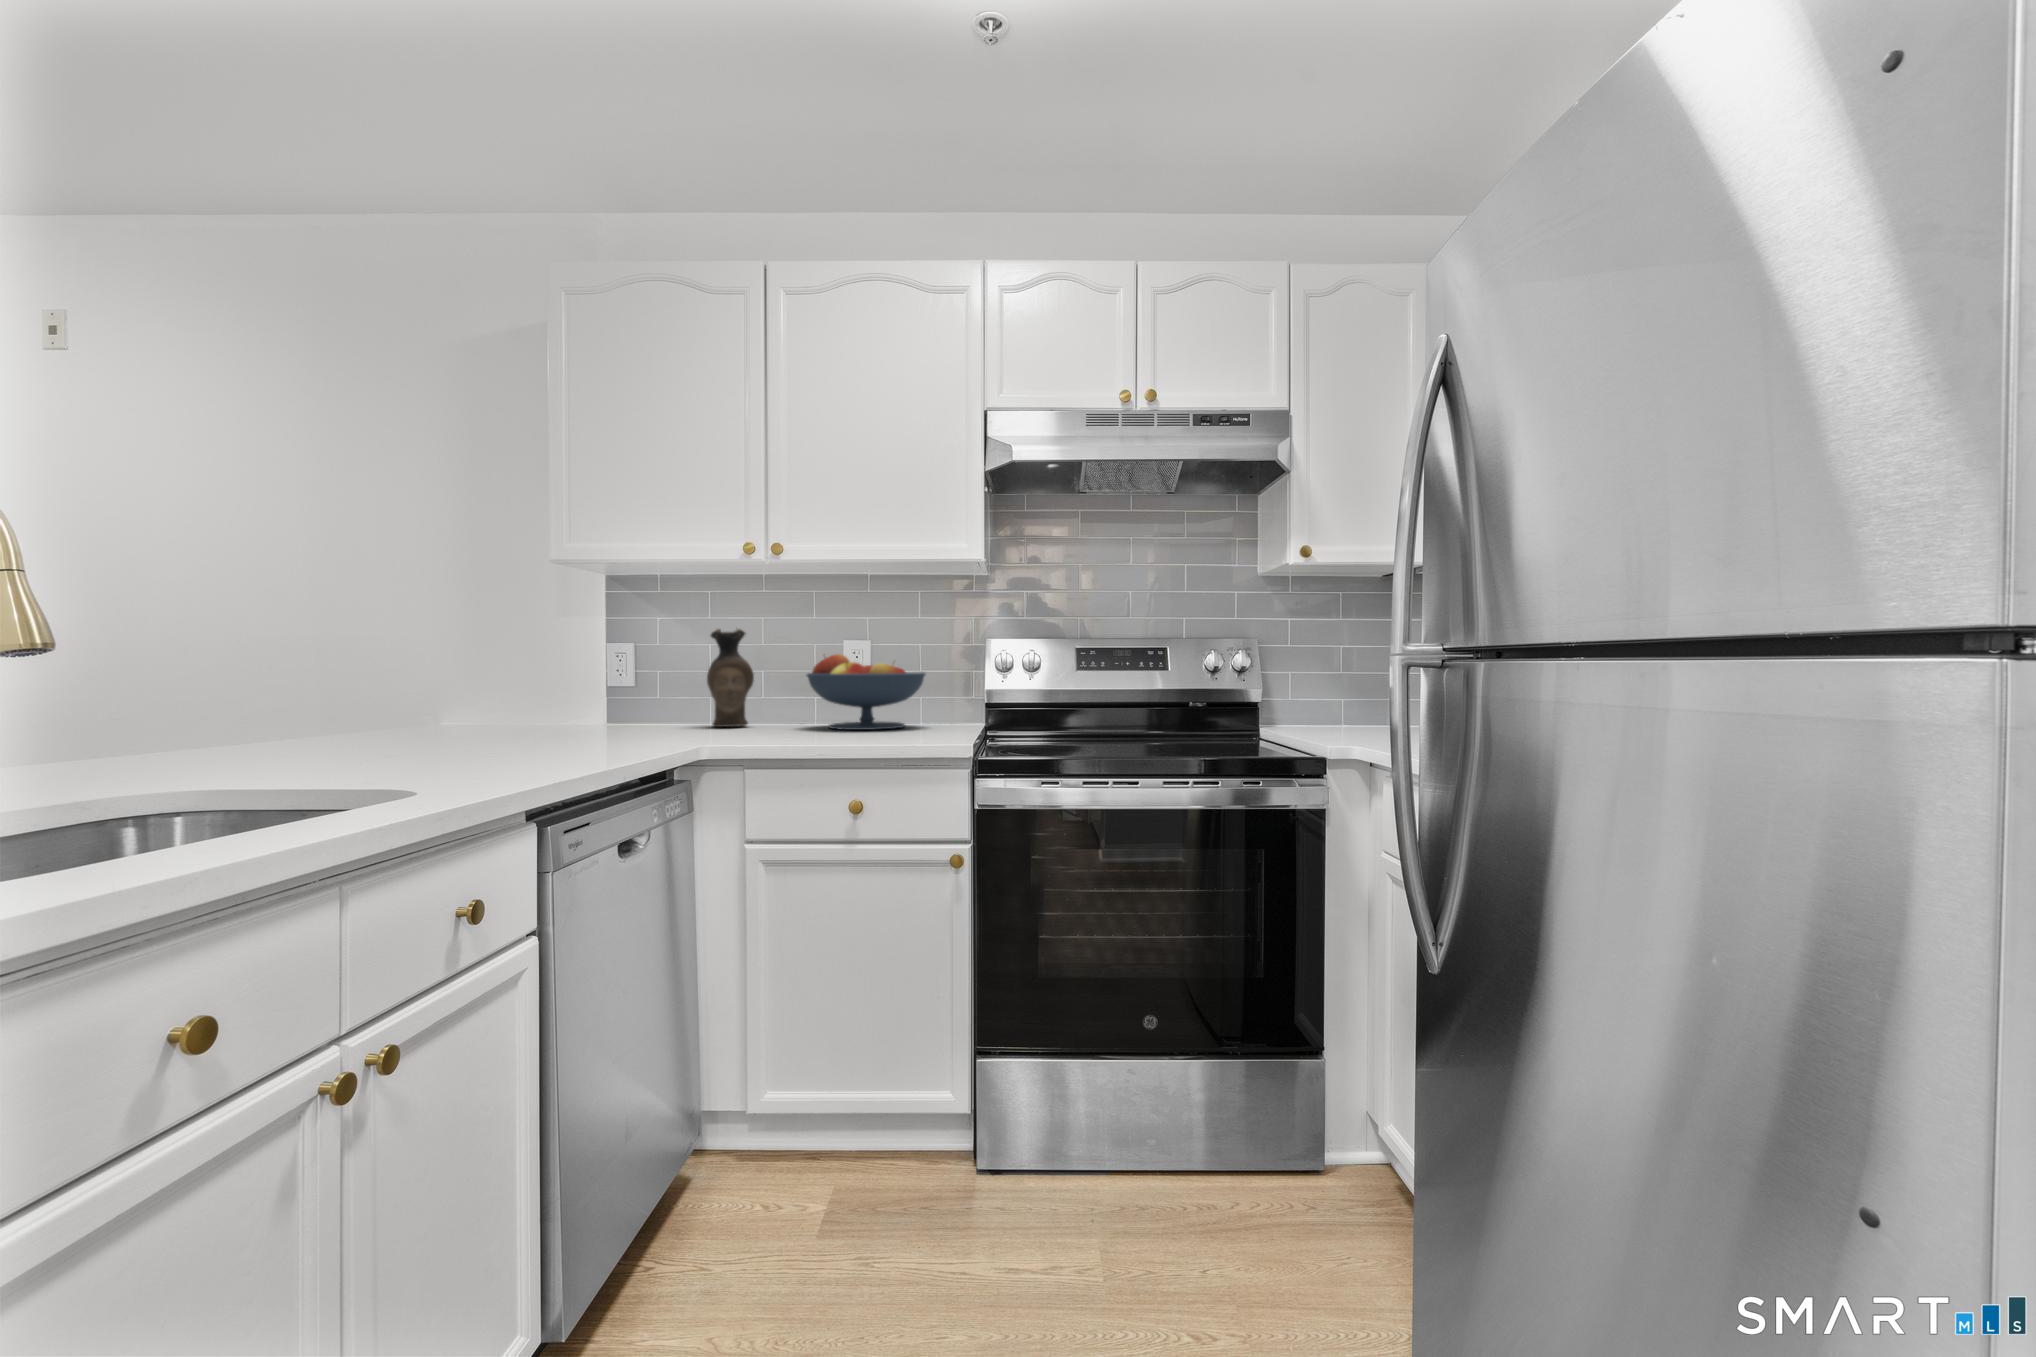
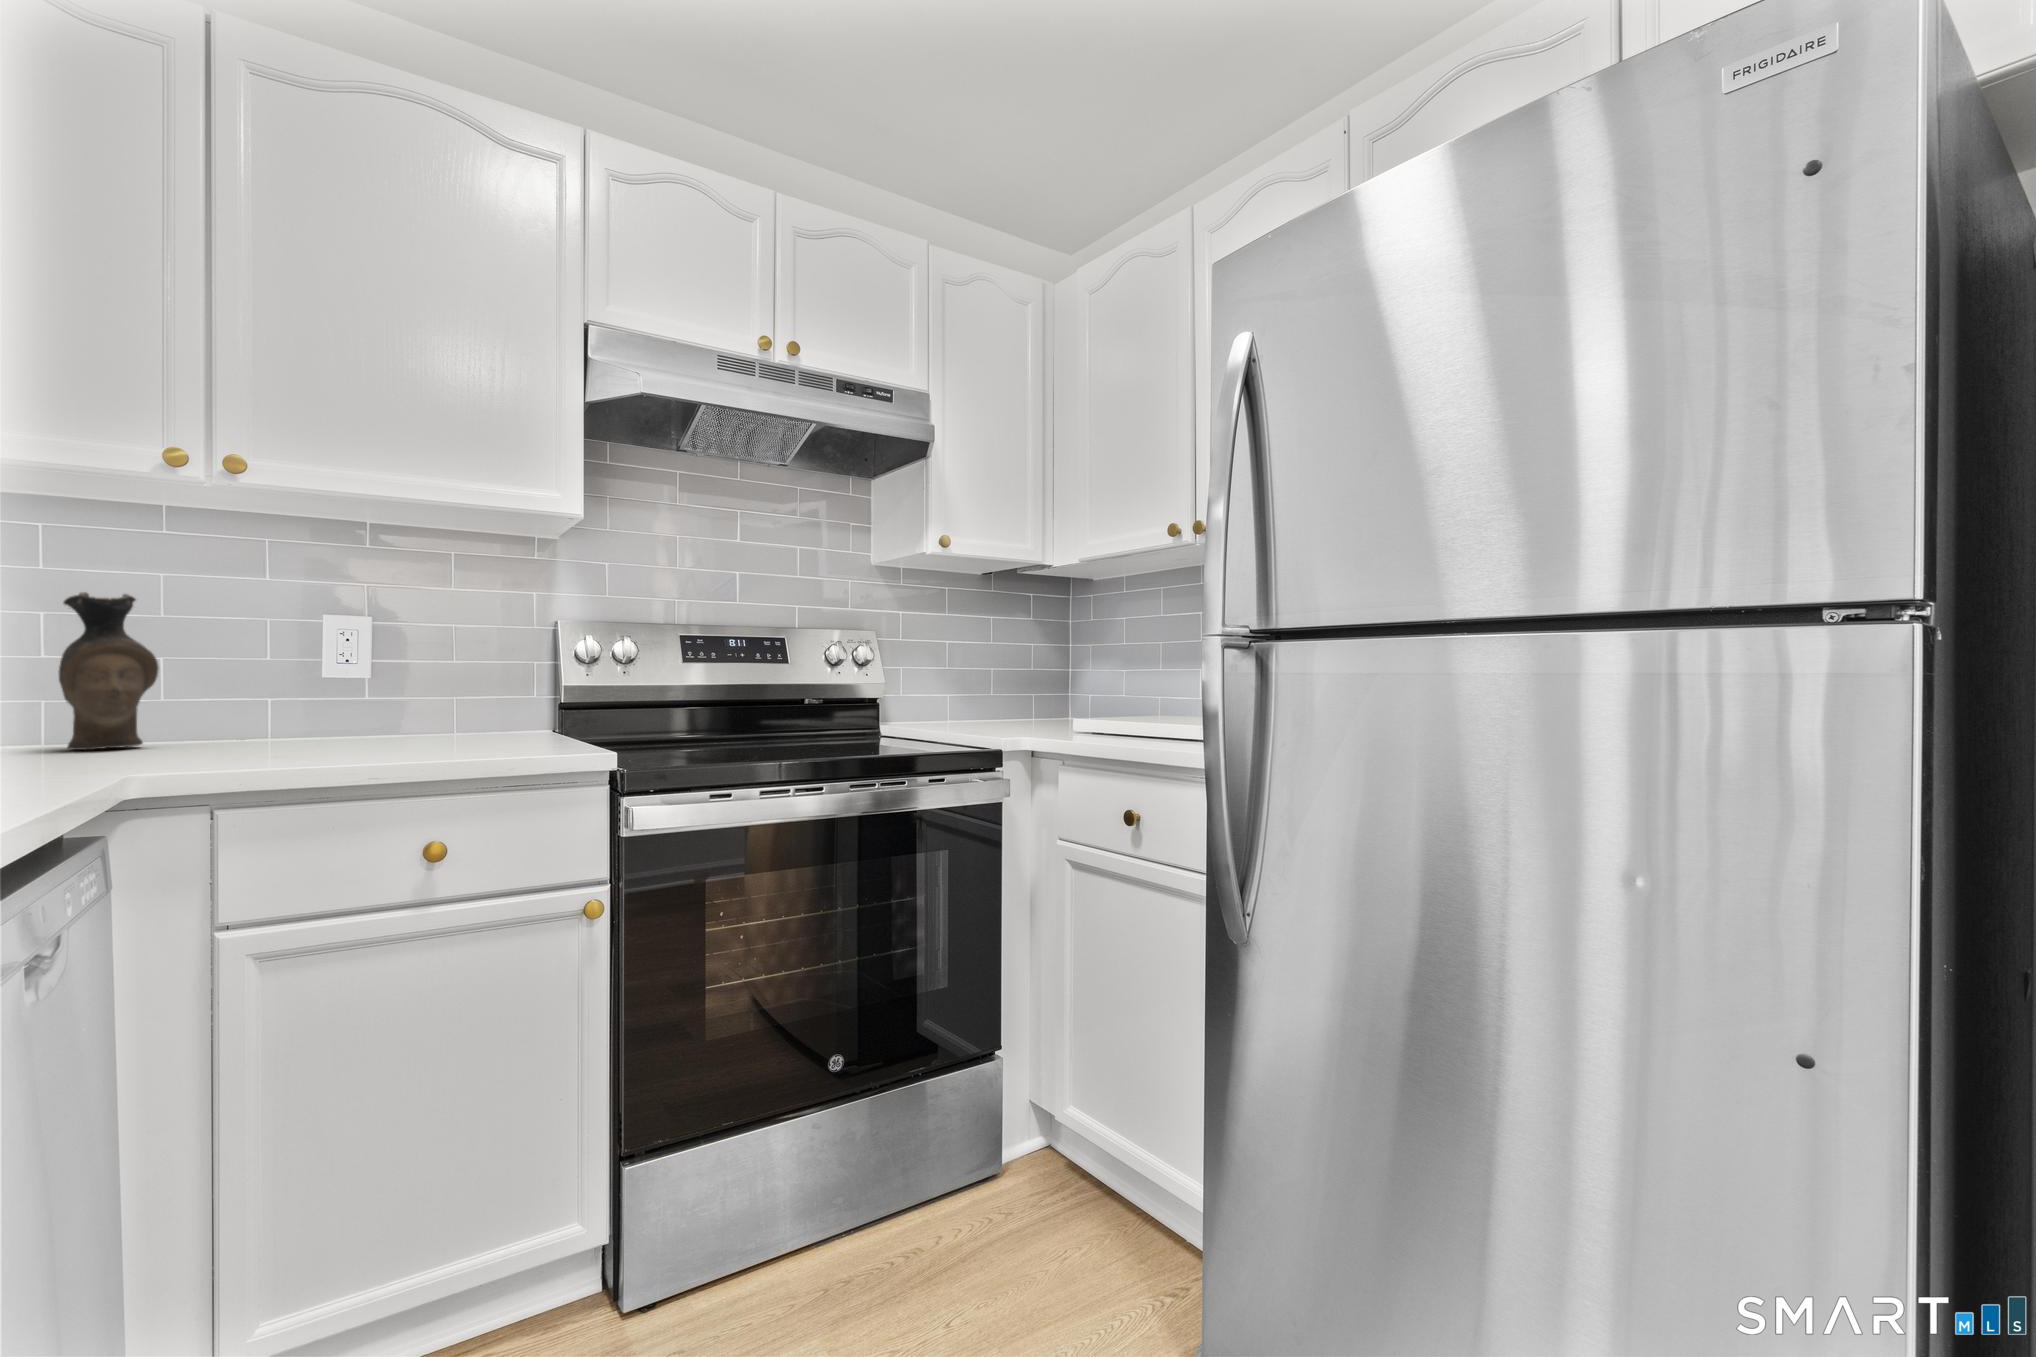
fruit bowl: present [807,654,925,730] -> none [266,636,468,744]

